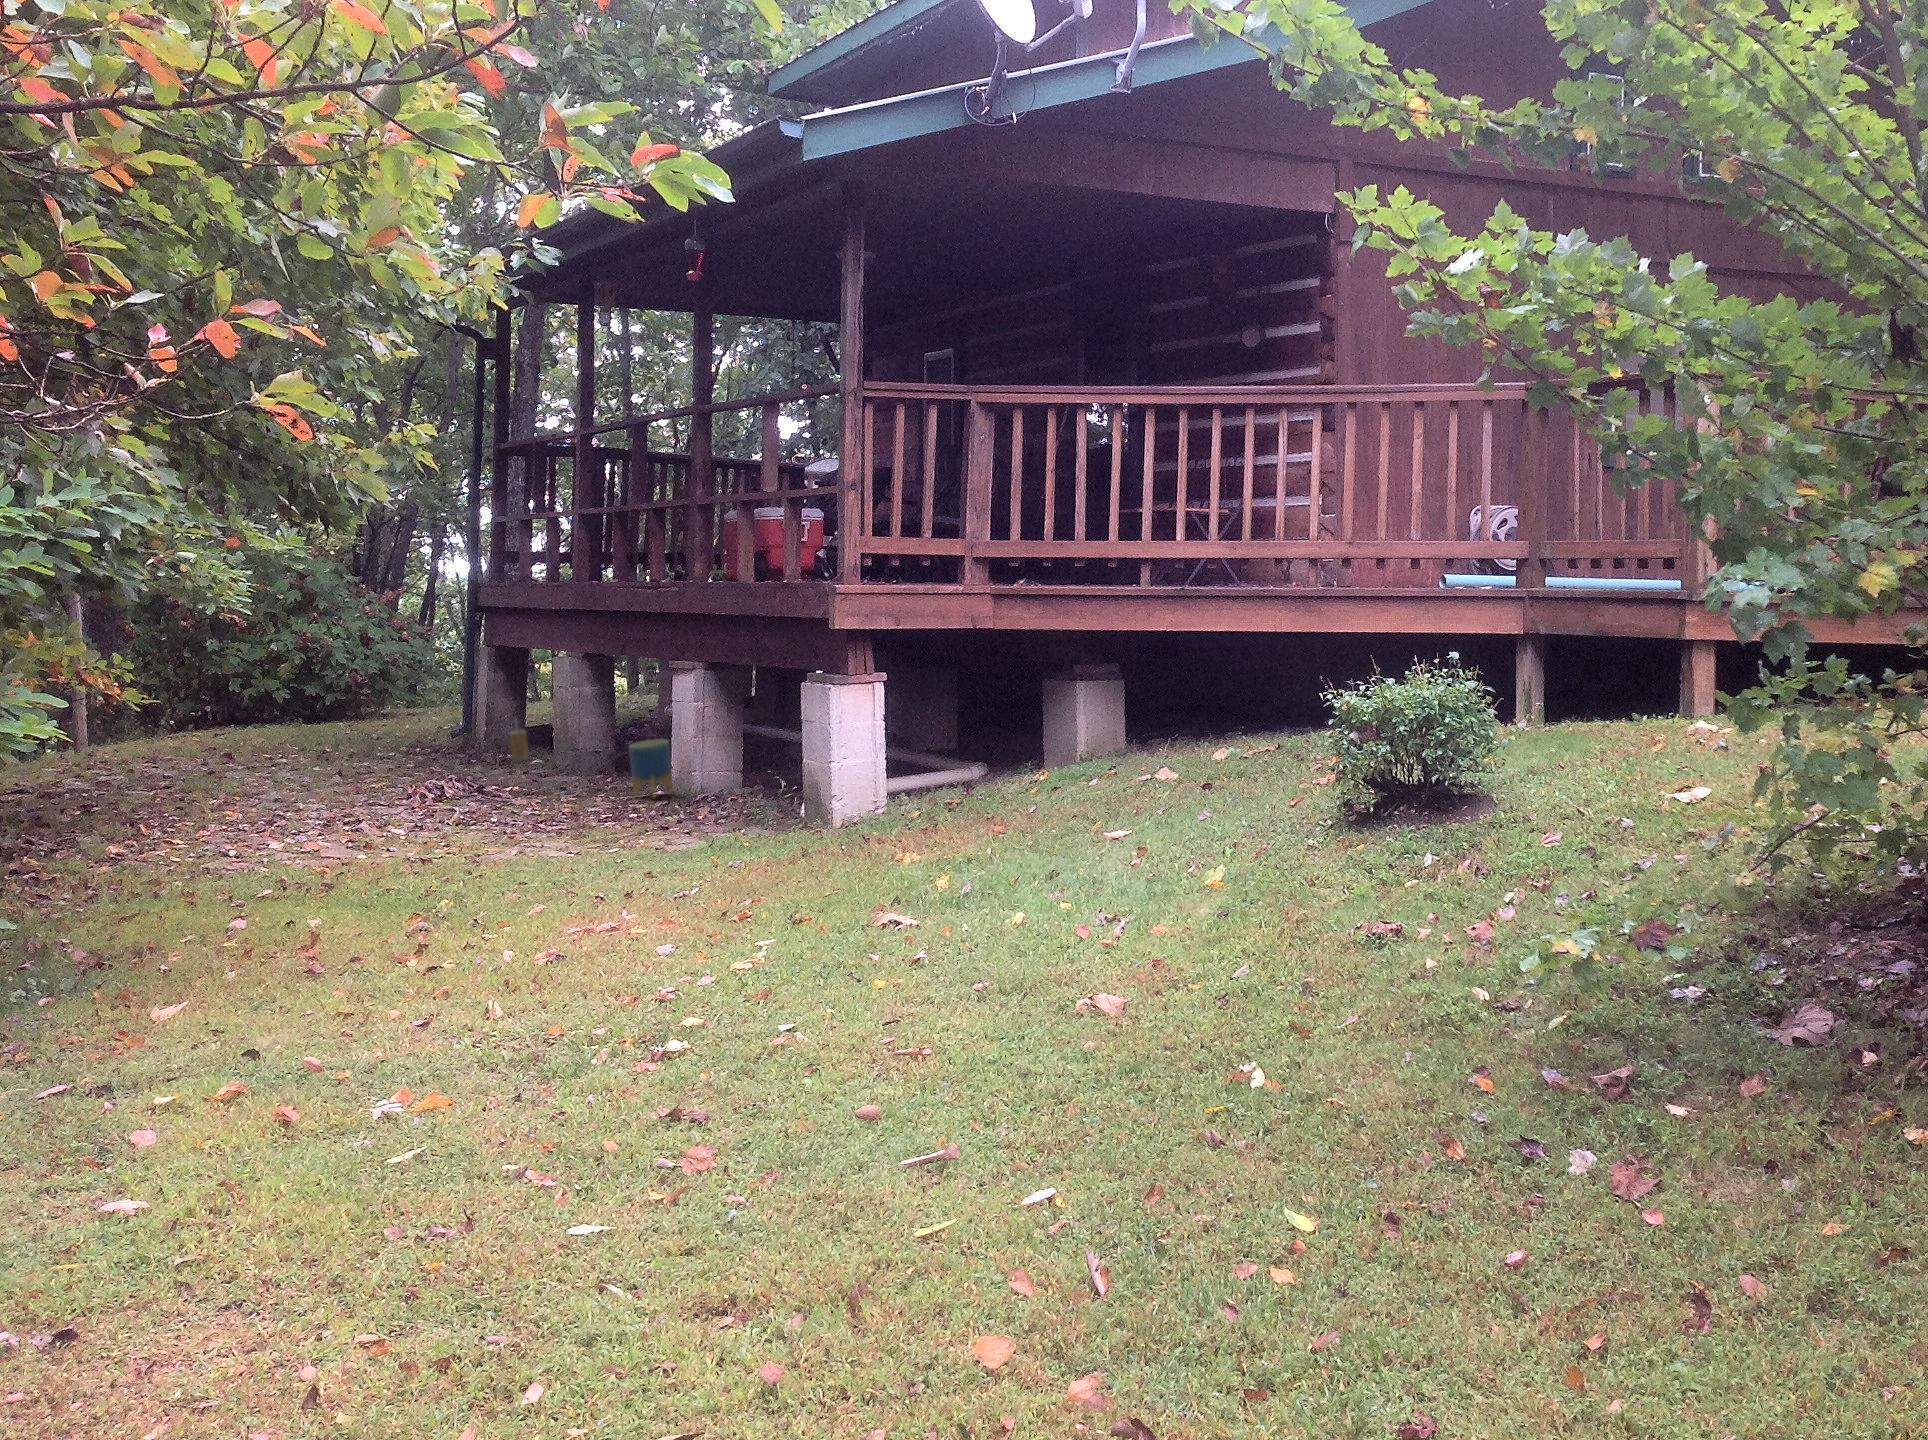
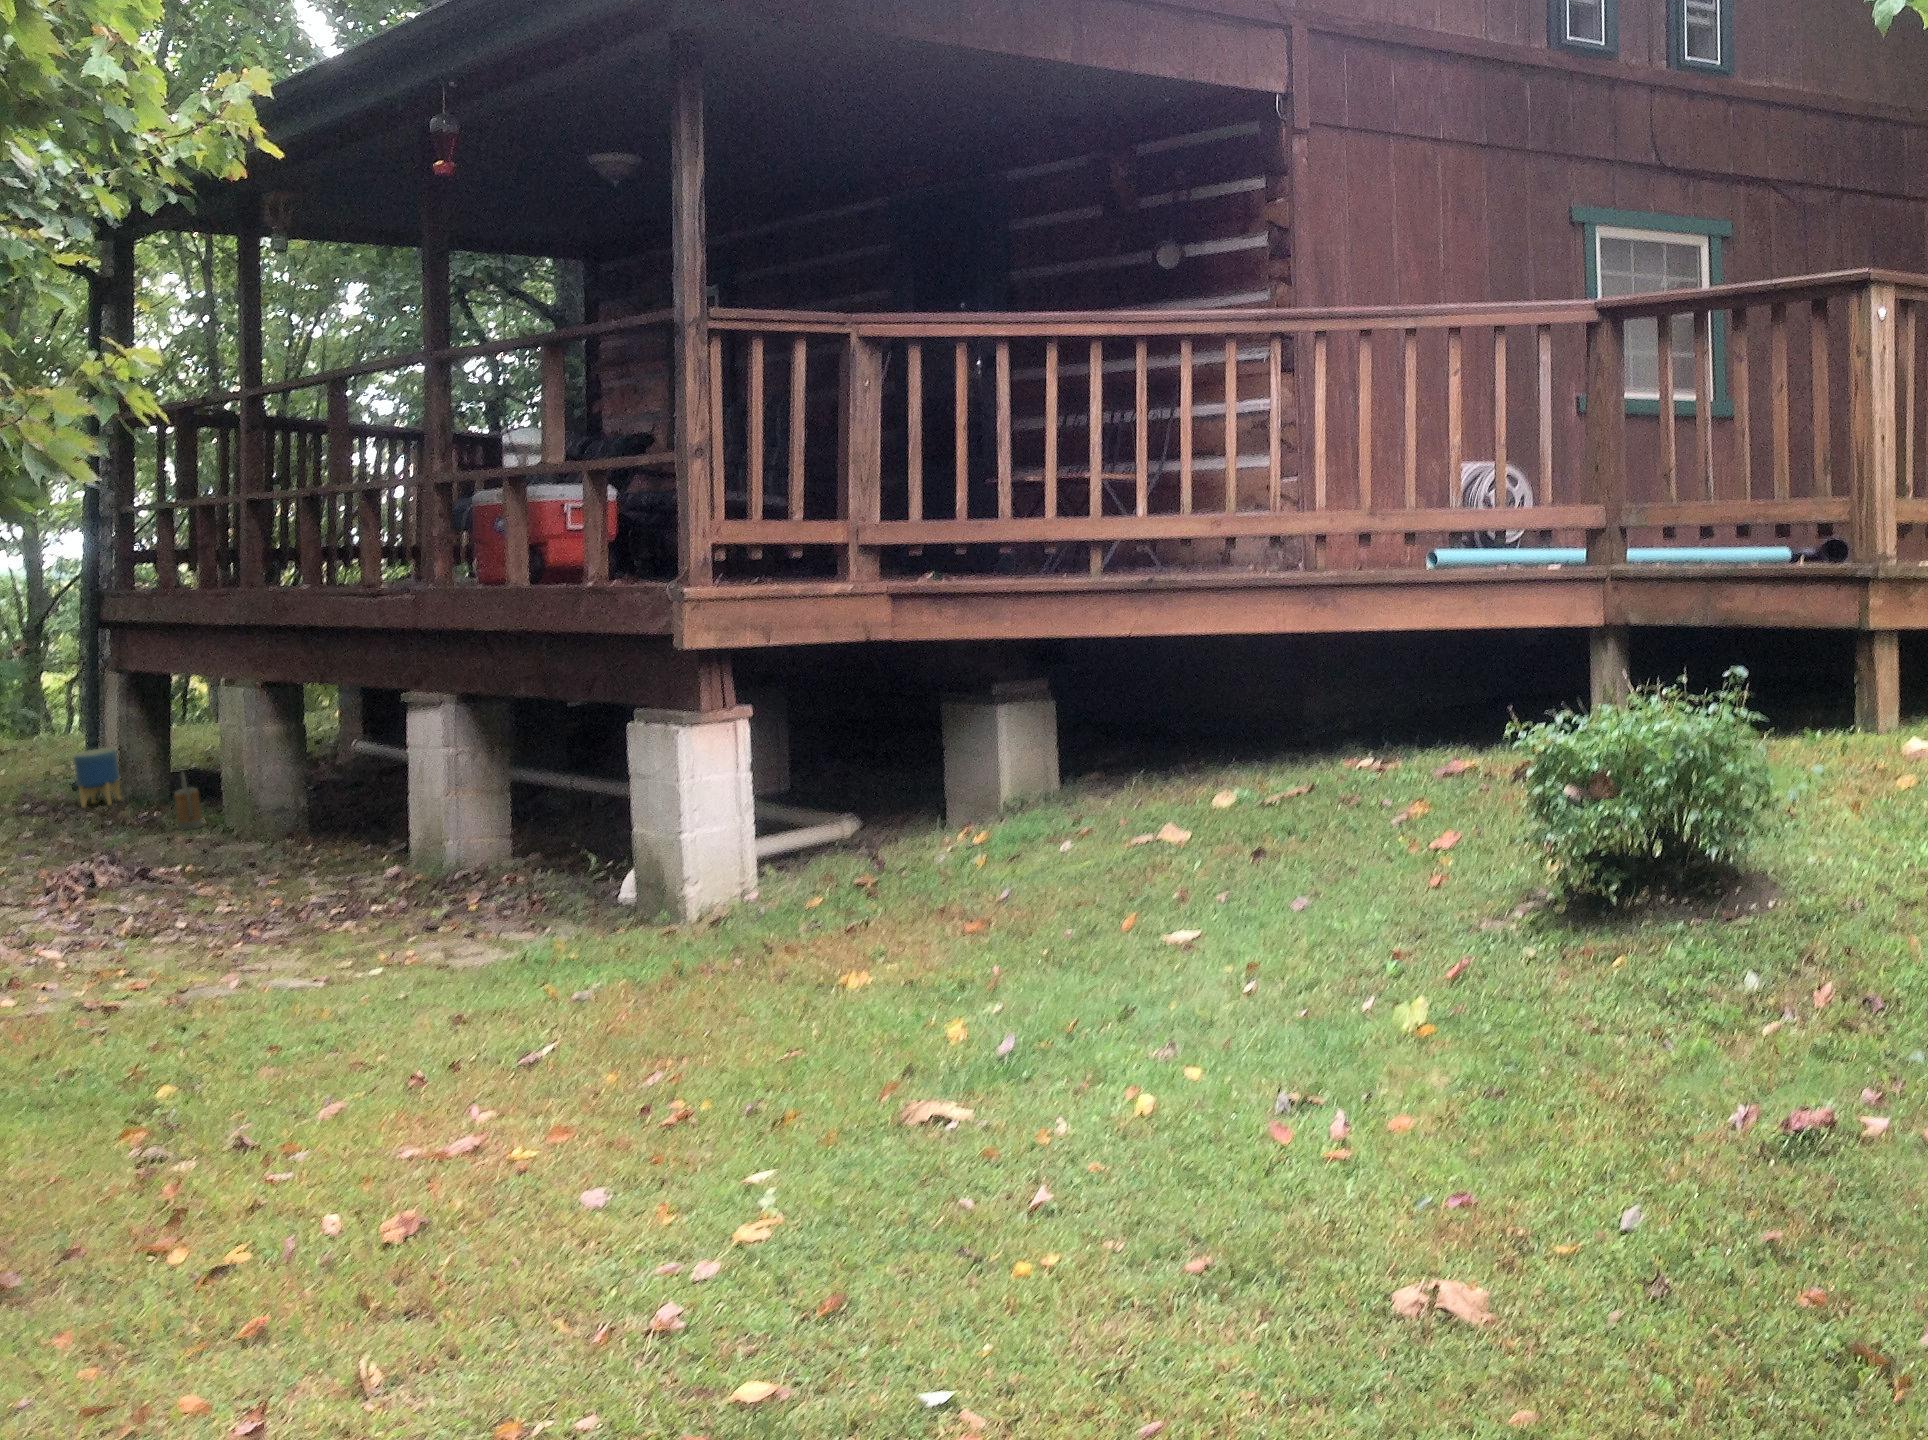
planter: present [629,740,673,797] -> present [73,748,121,808]

